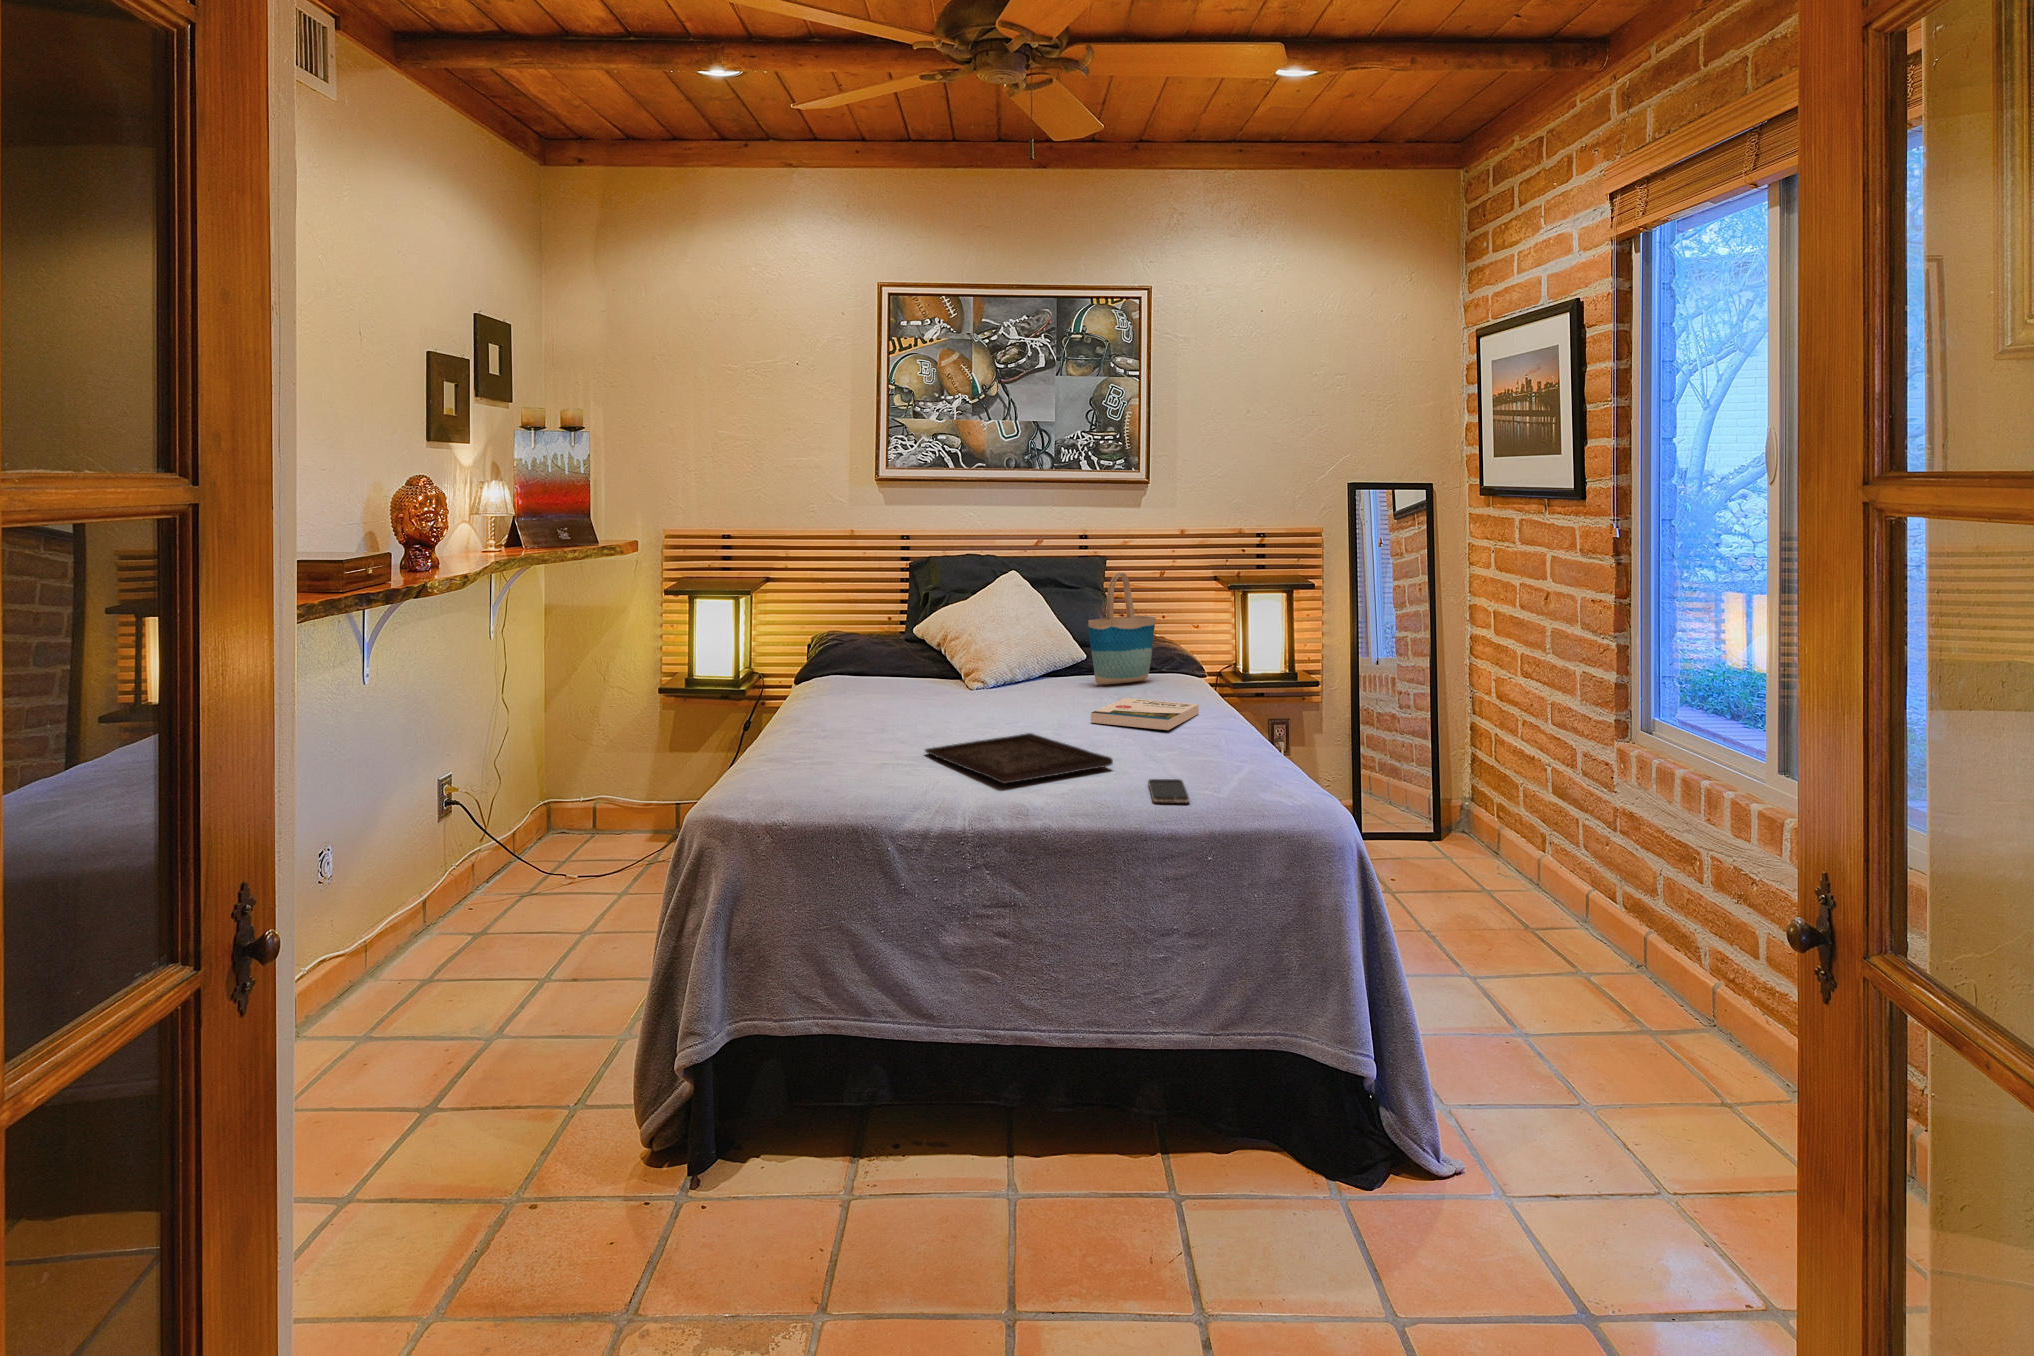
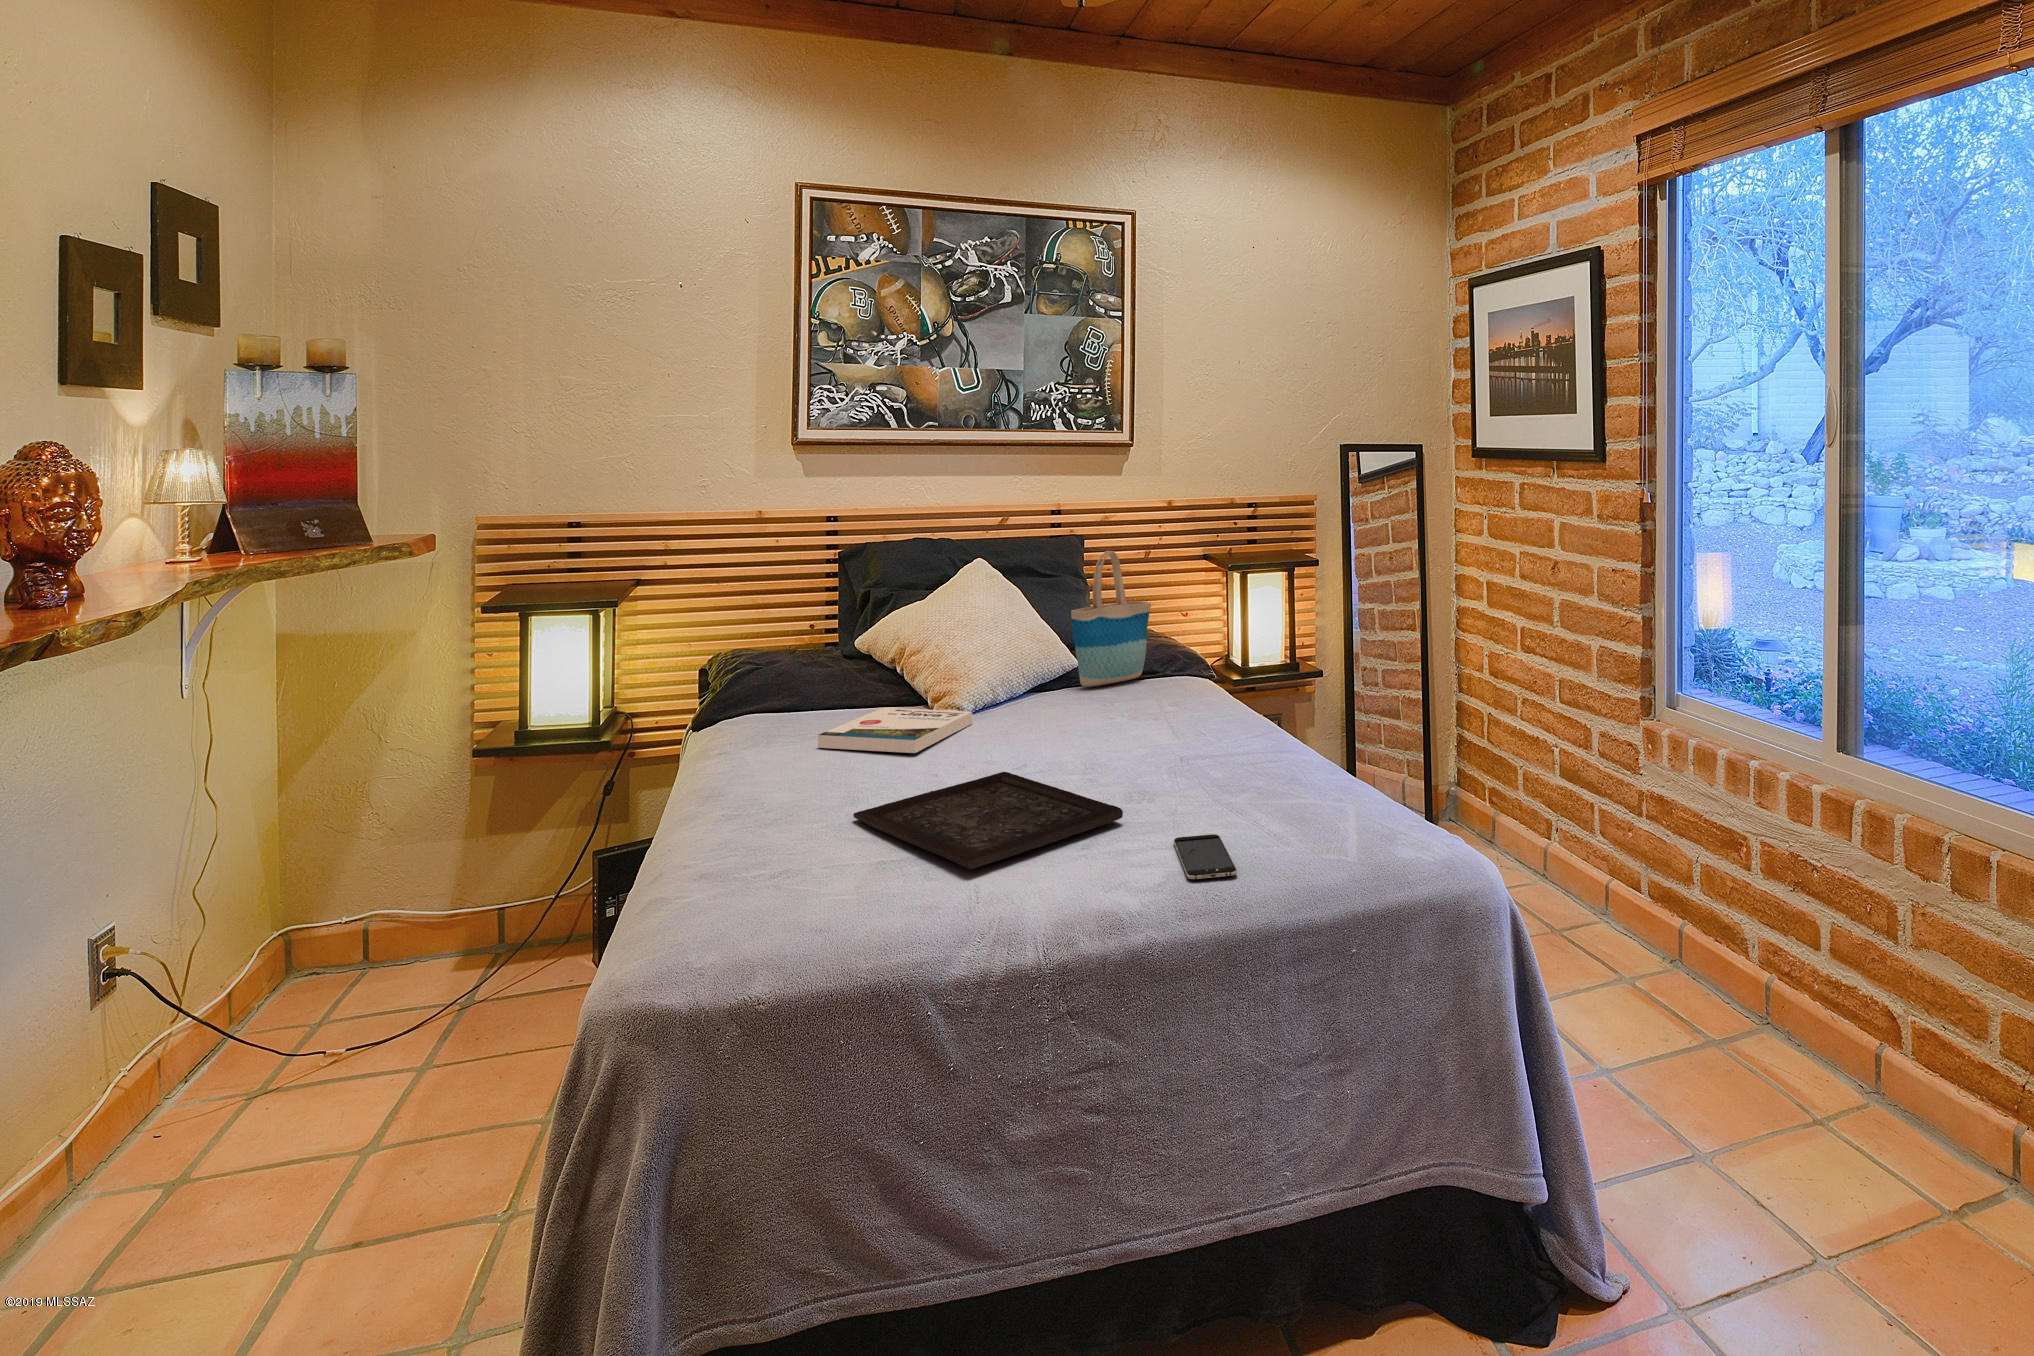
book: present [1091,698,1199,730] -> present [818,708,972,753]

